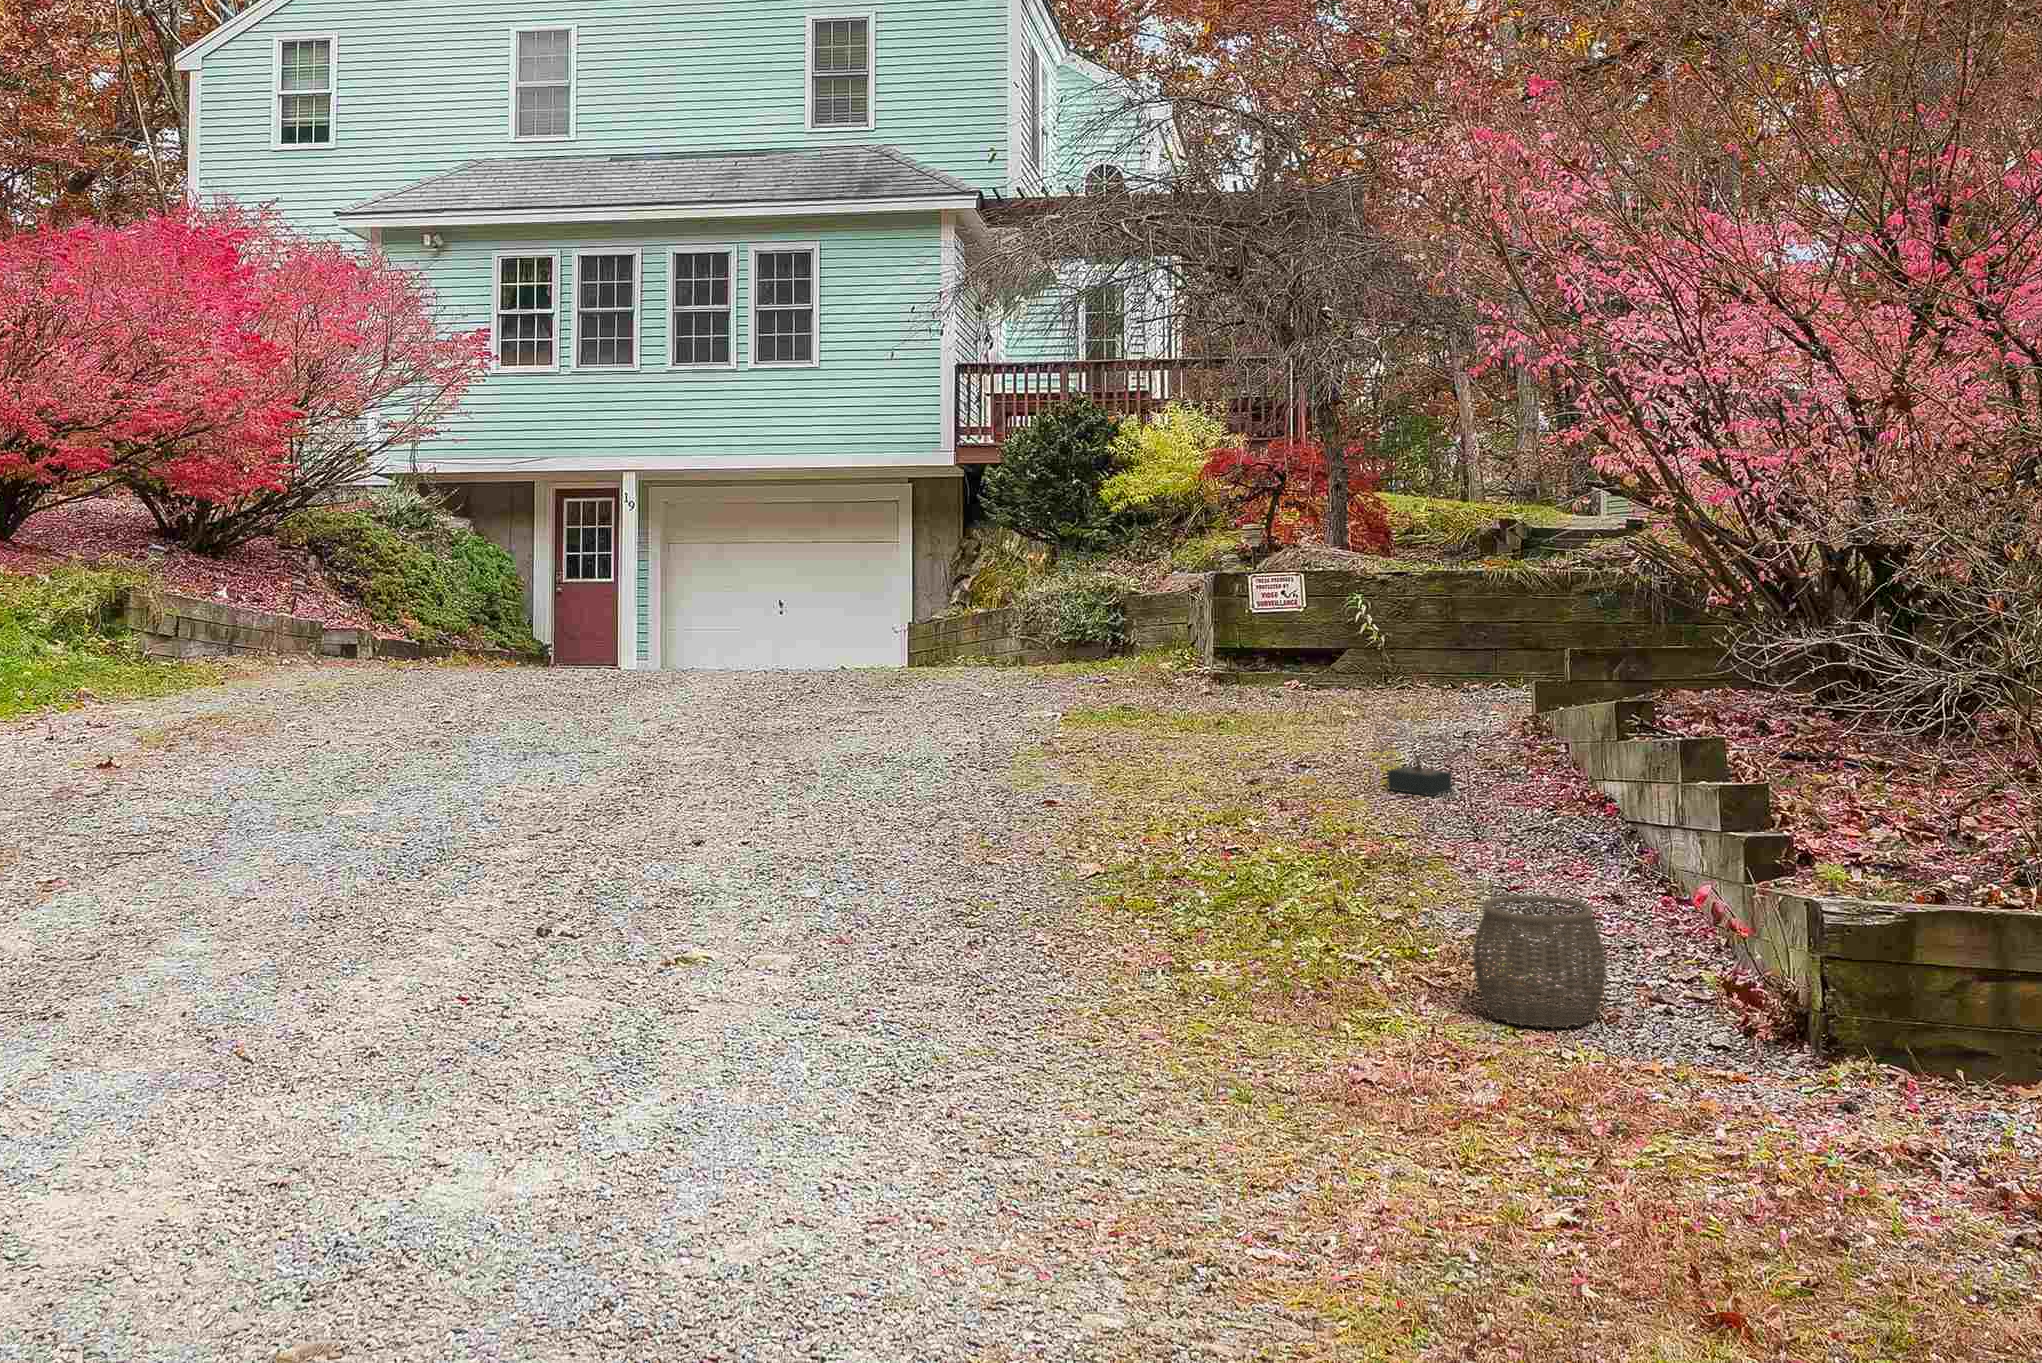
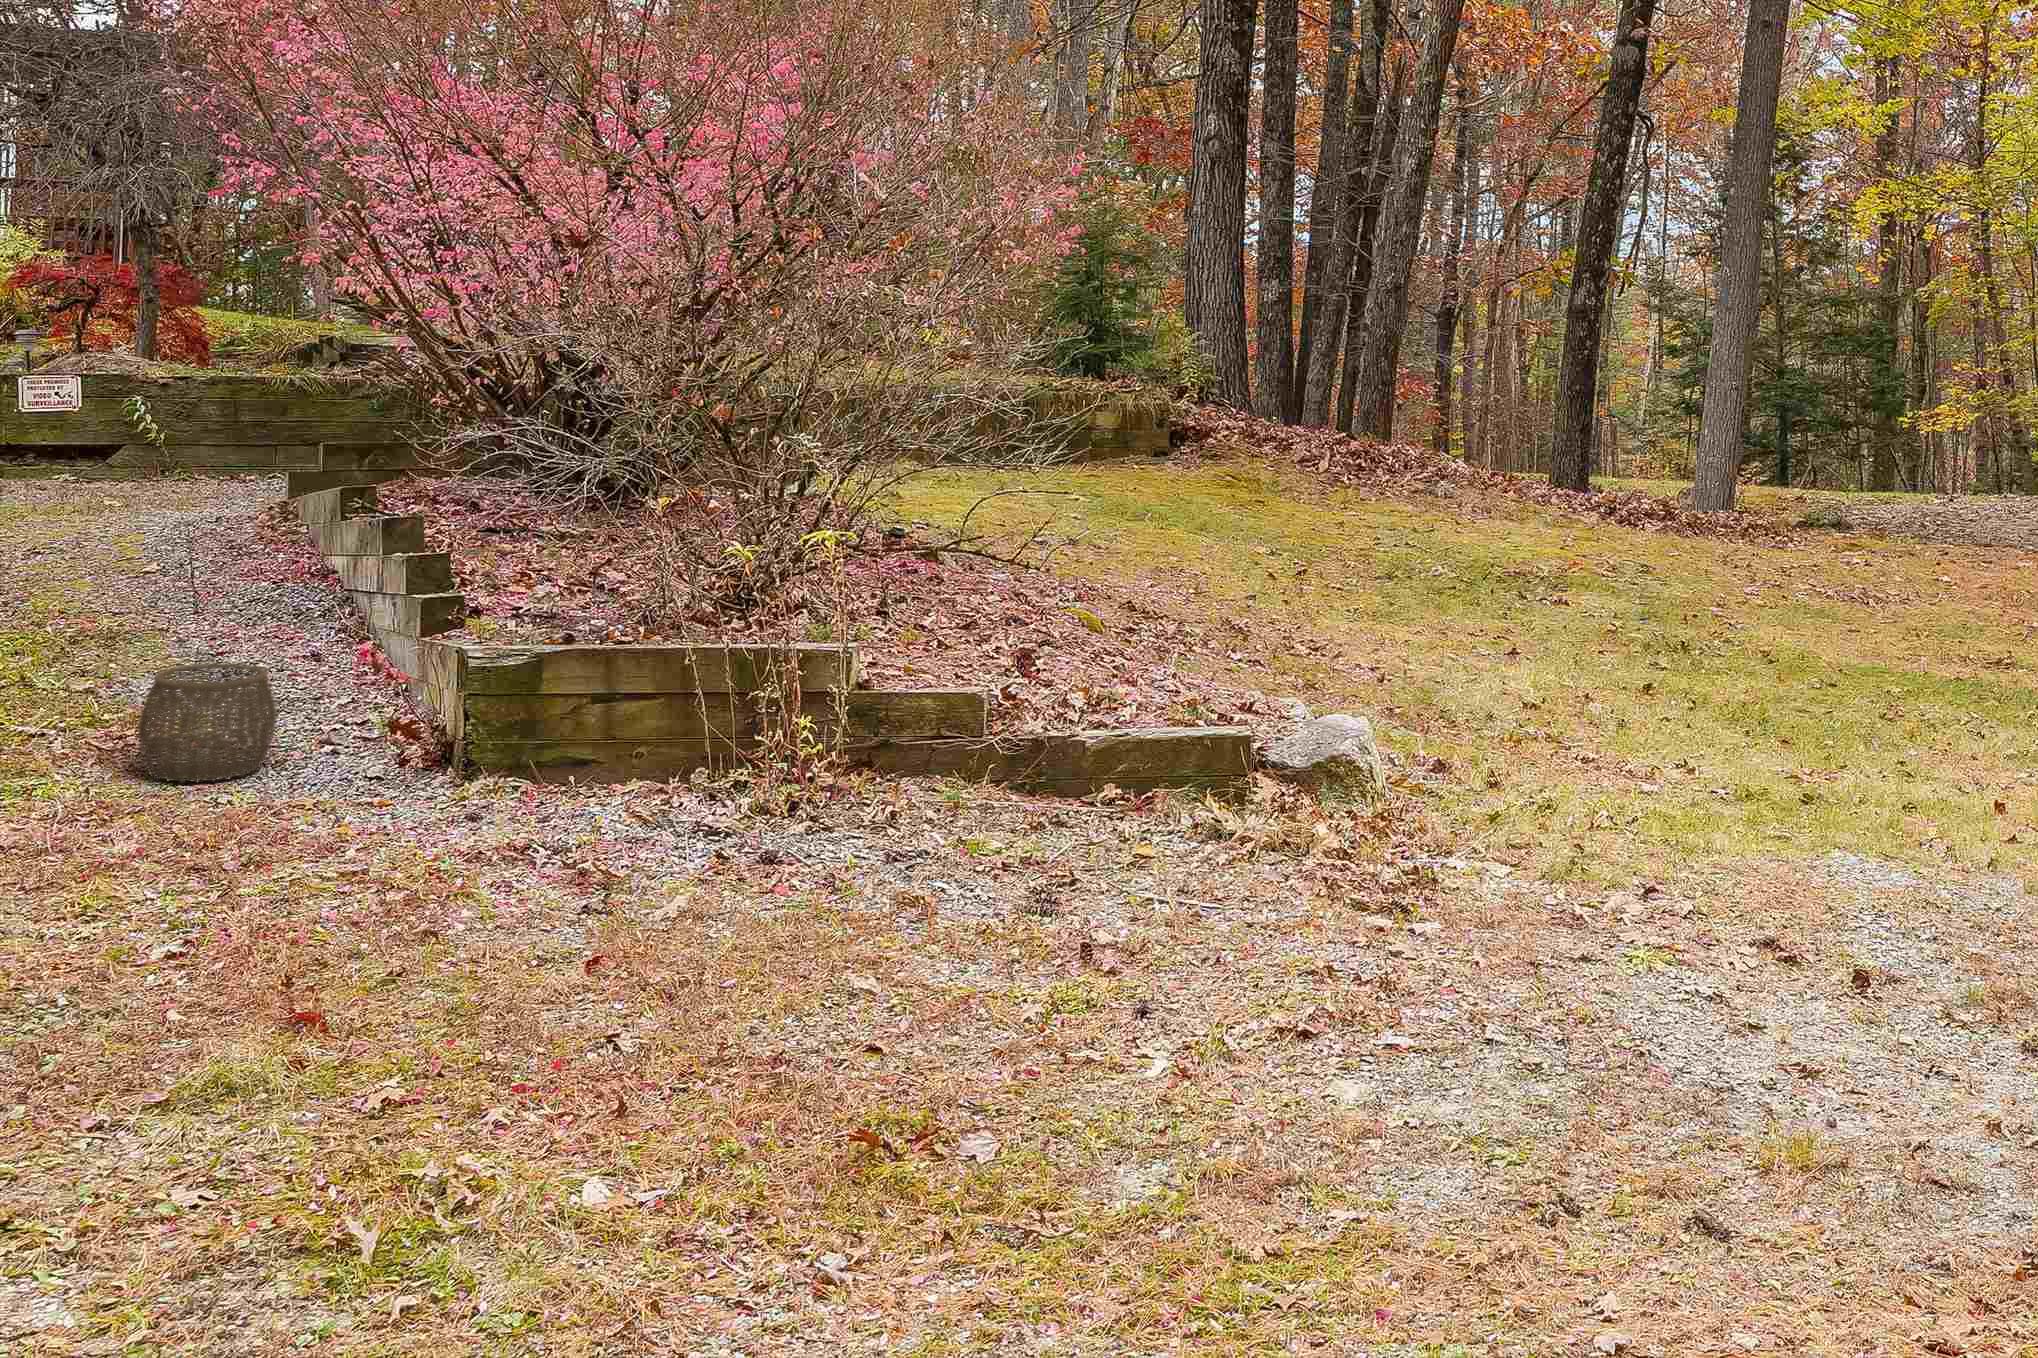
decorative plant: present [1369,713,1461,796] -> none [78,491,182,570]

